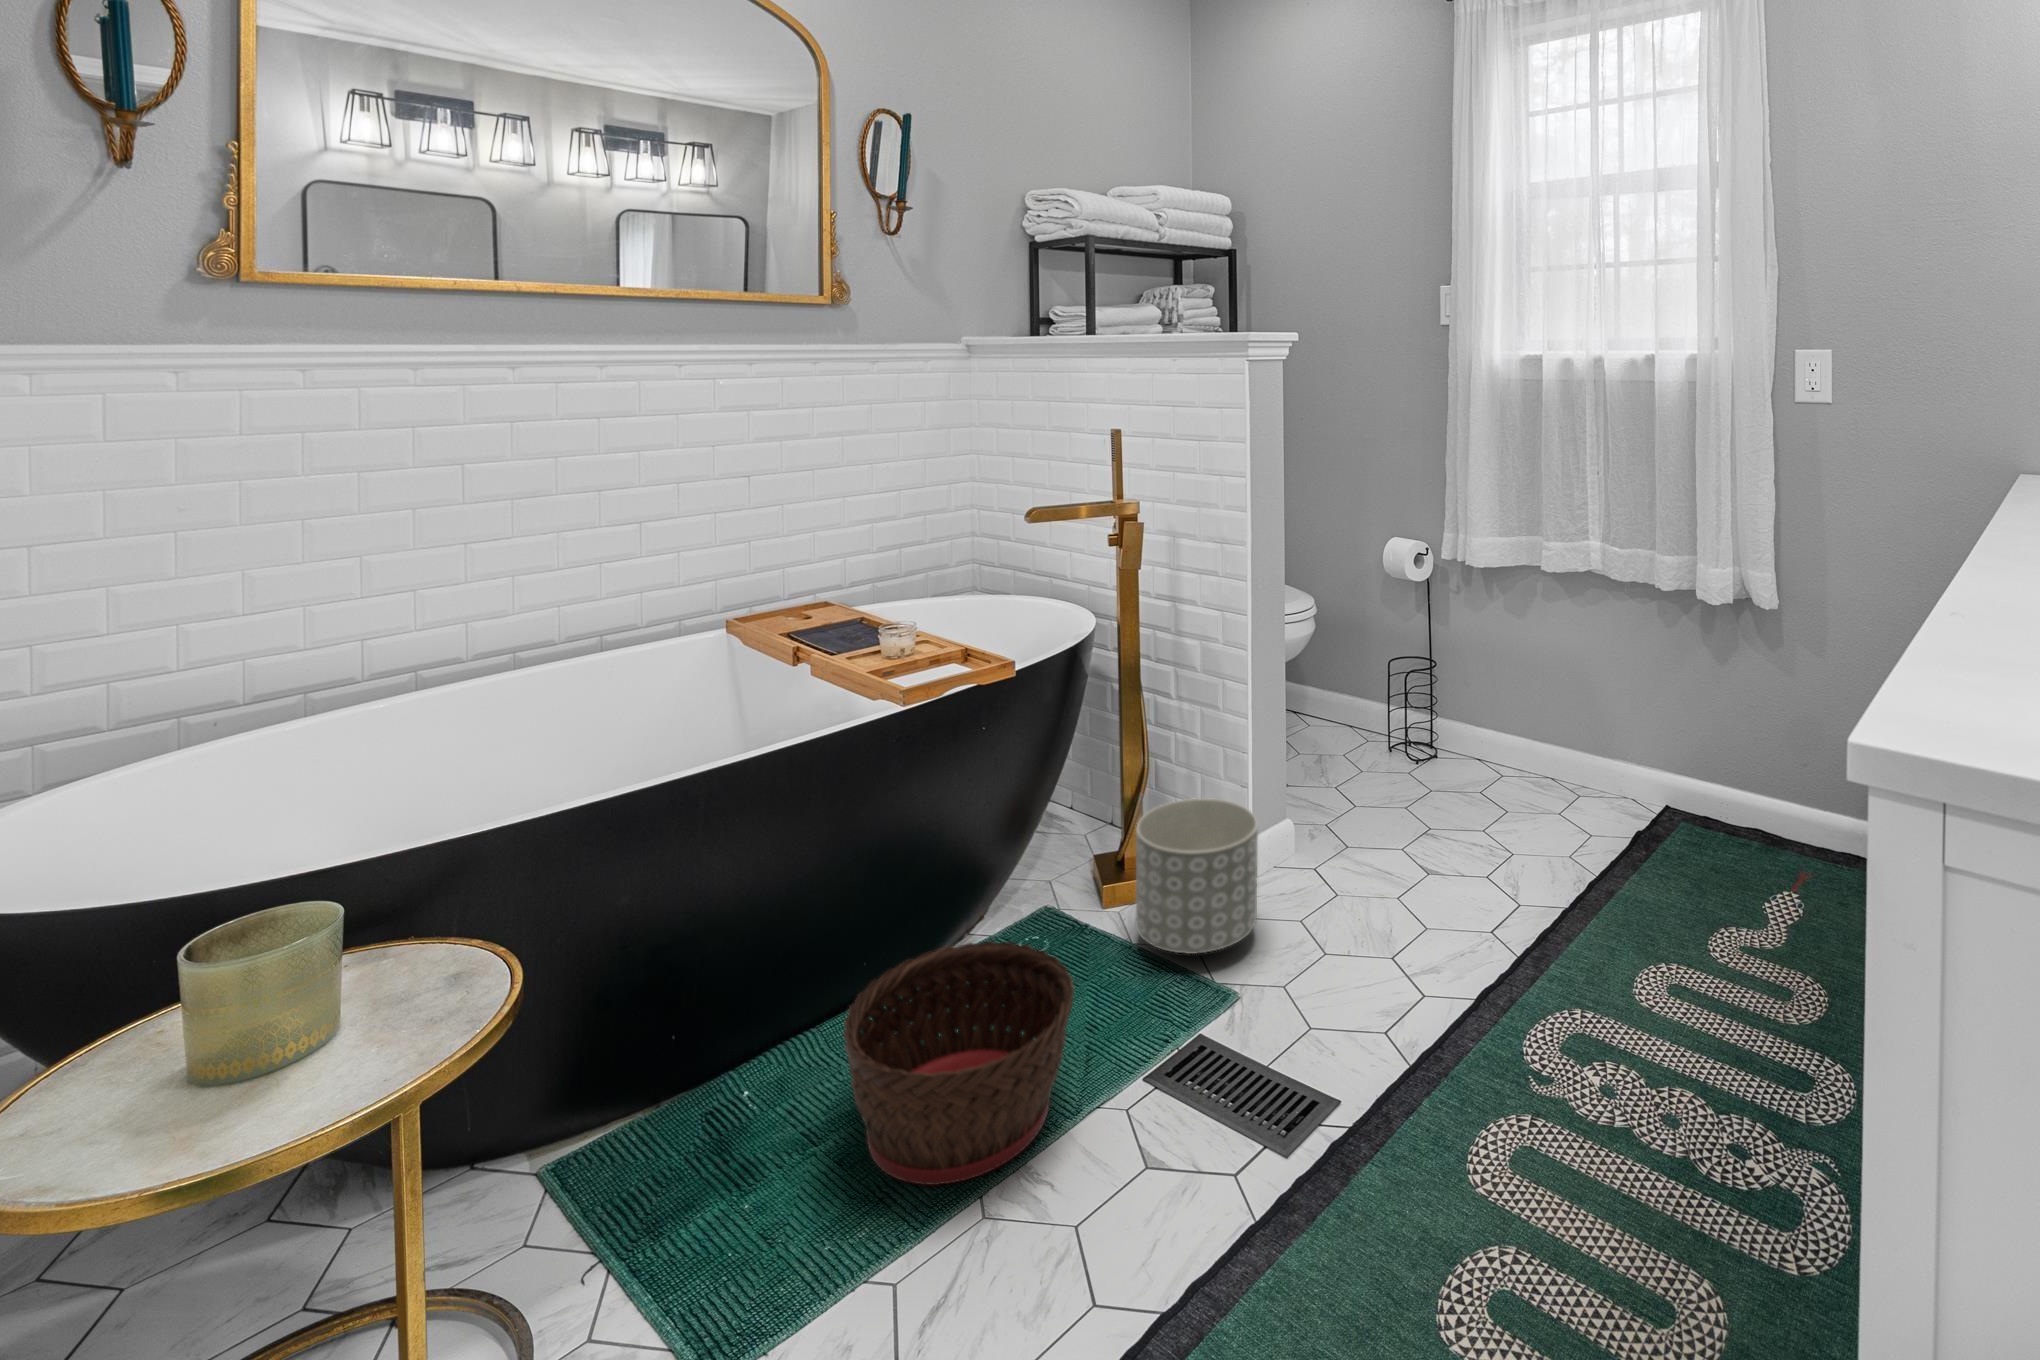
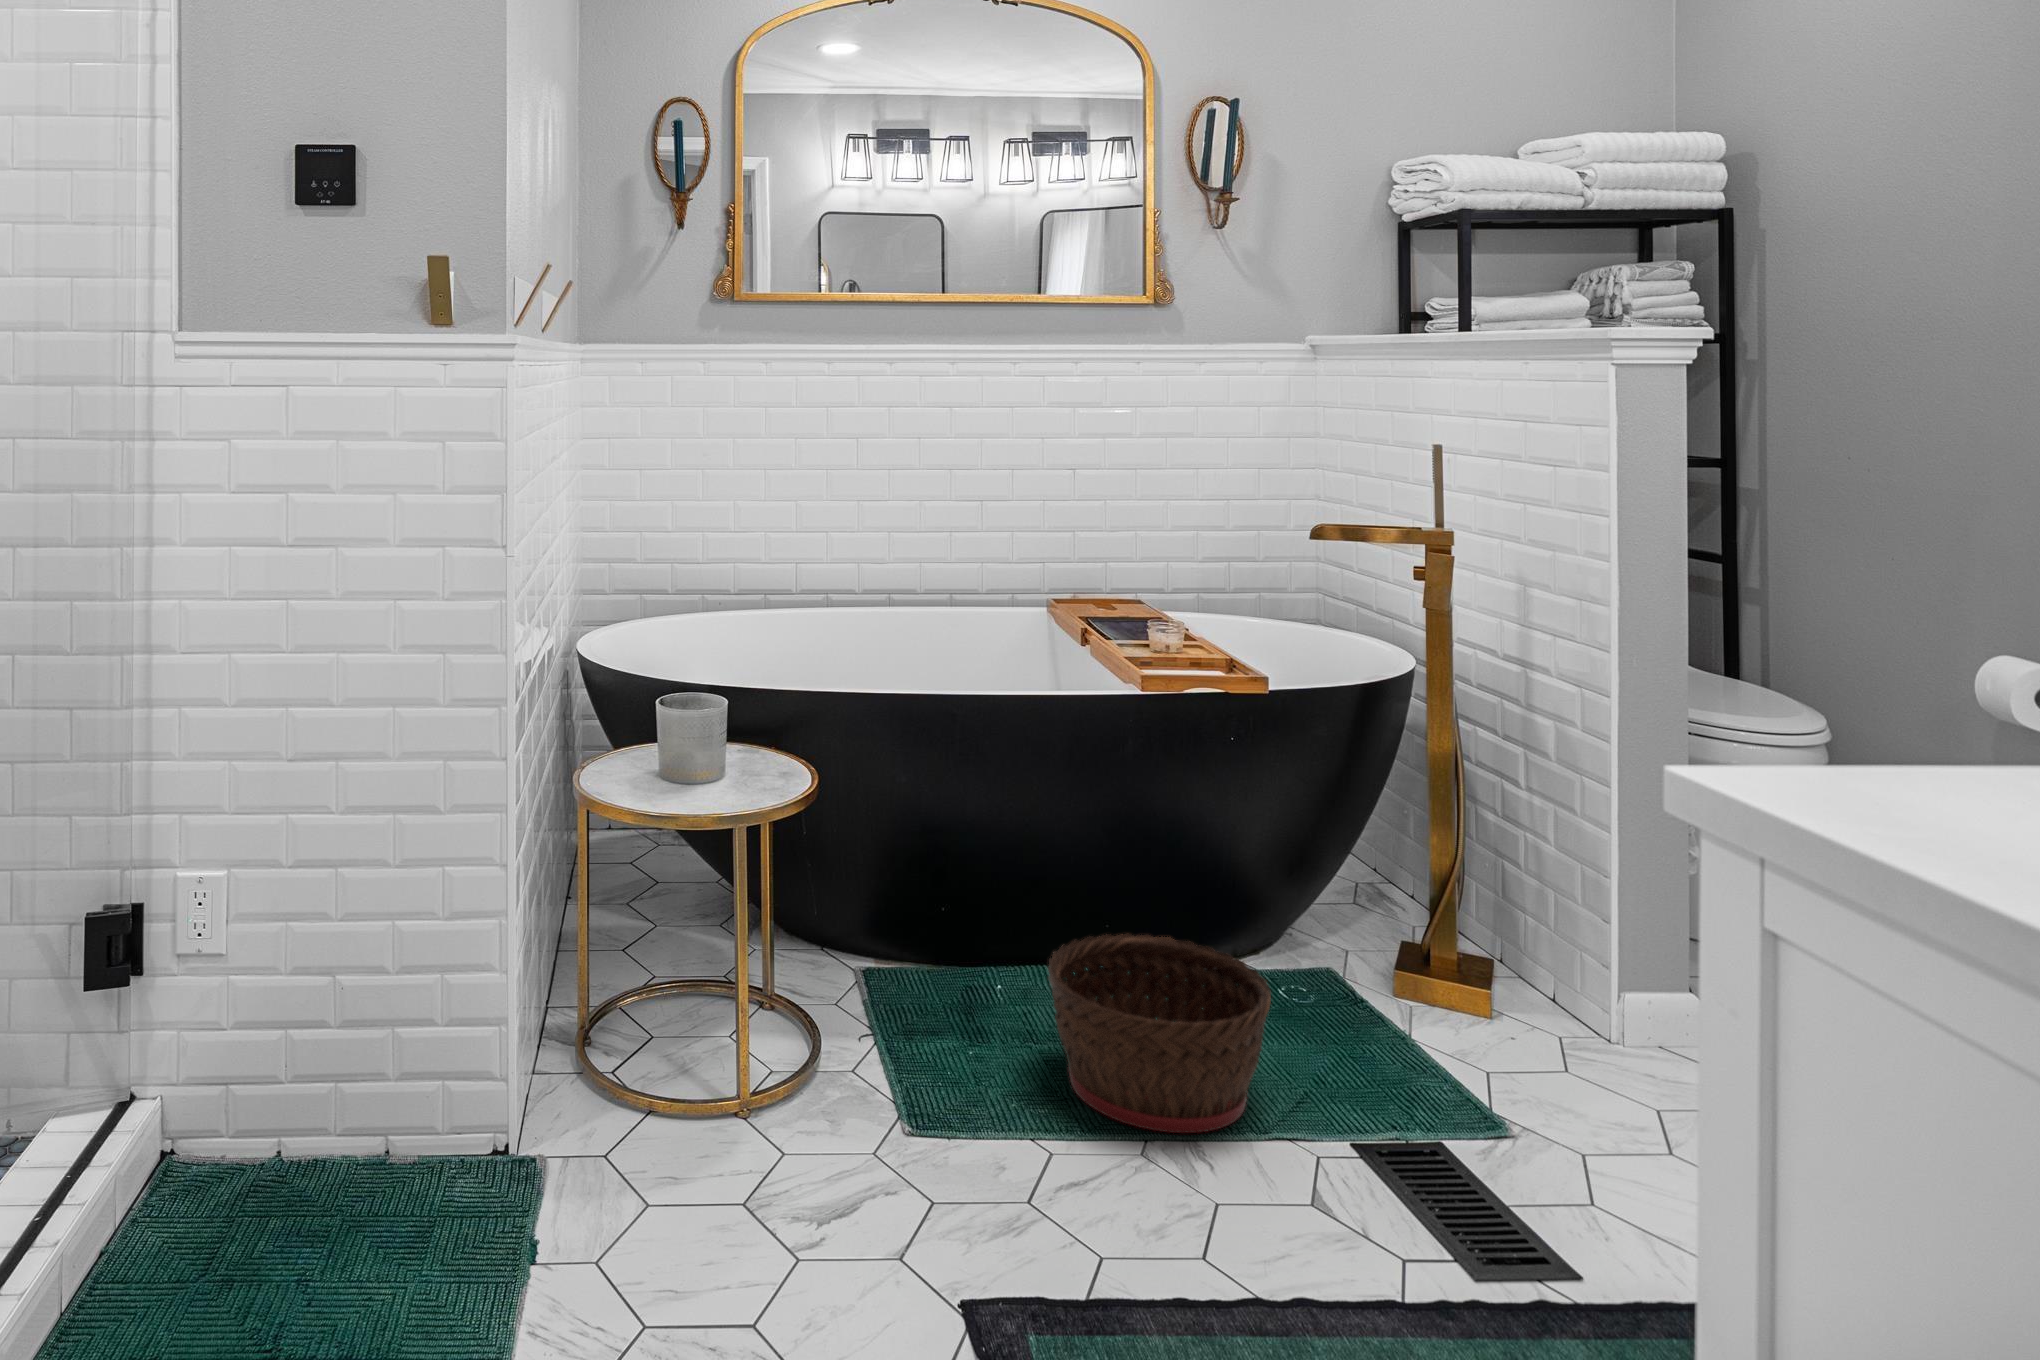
planter: present [1136,798,1258,954] -> none [1411,896,1578,1079]

